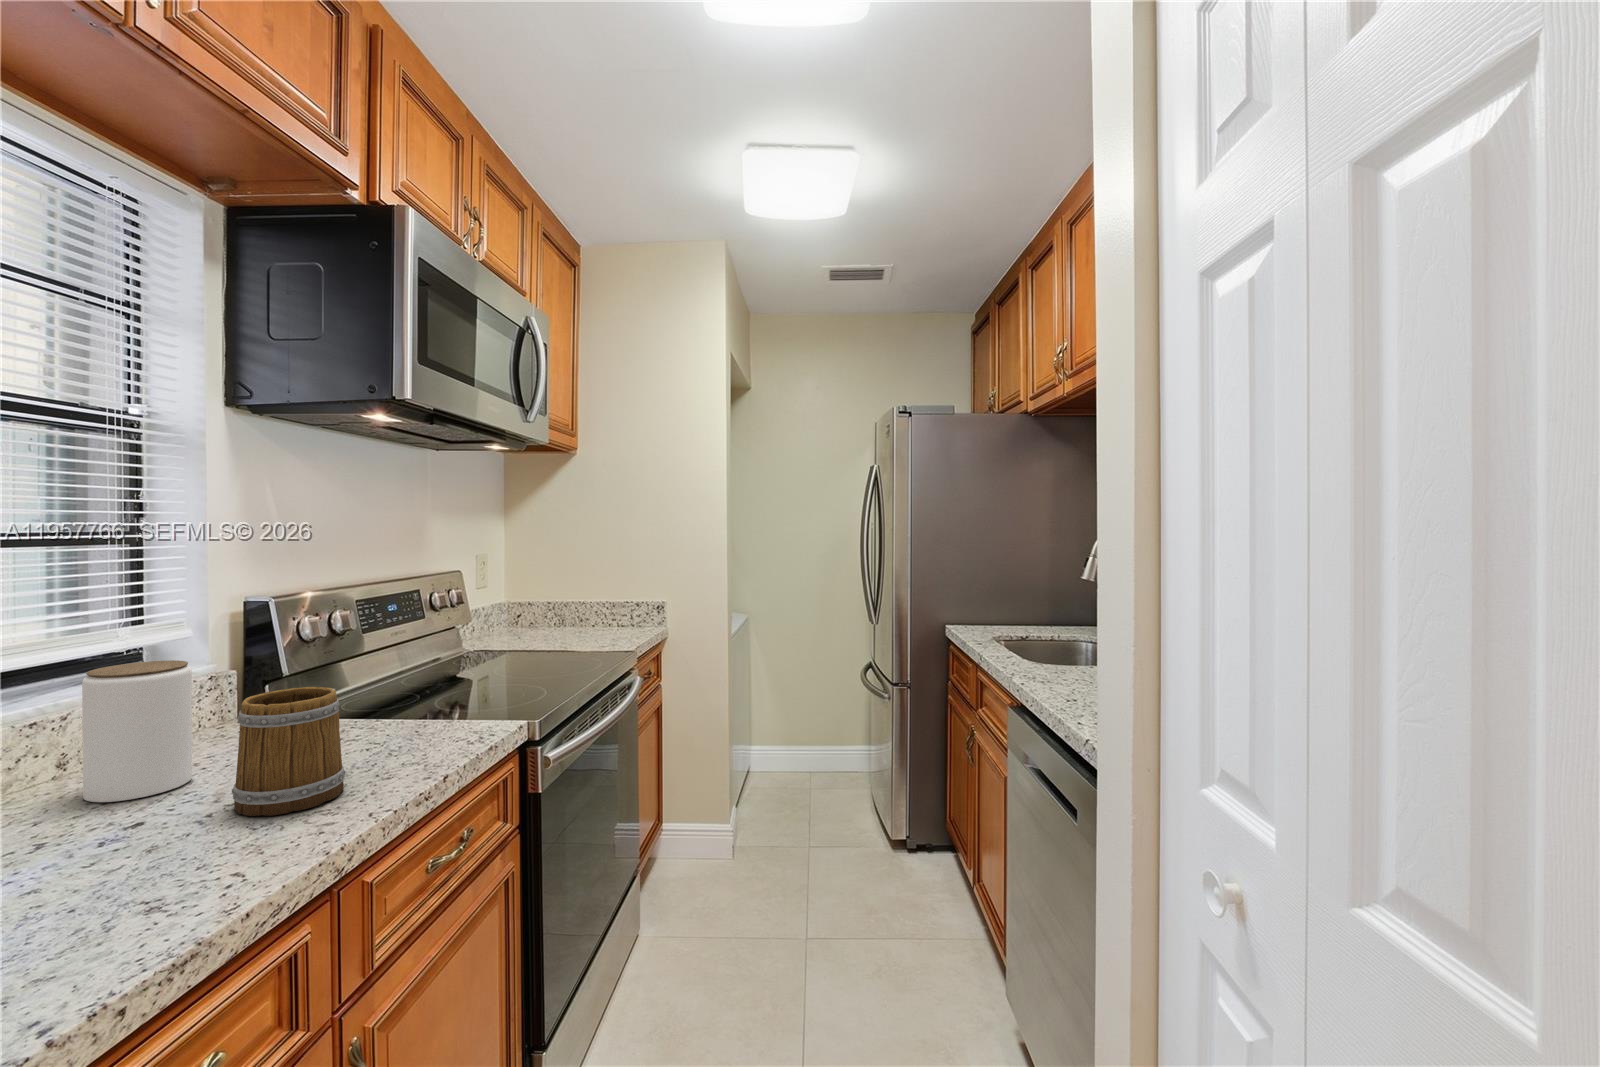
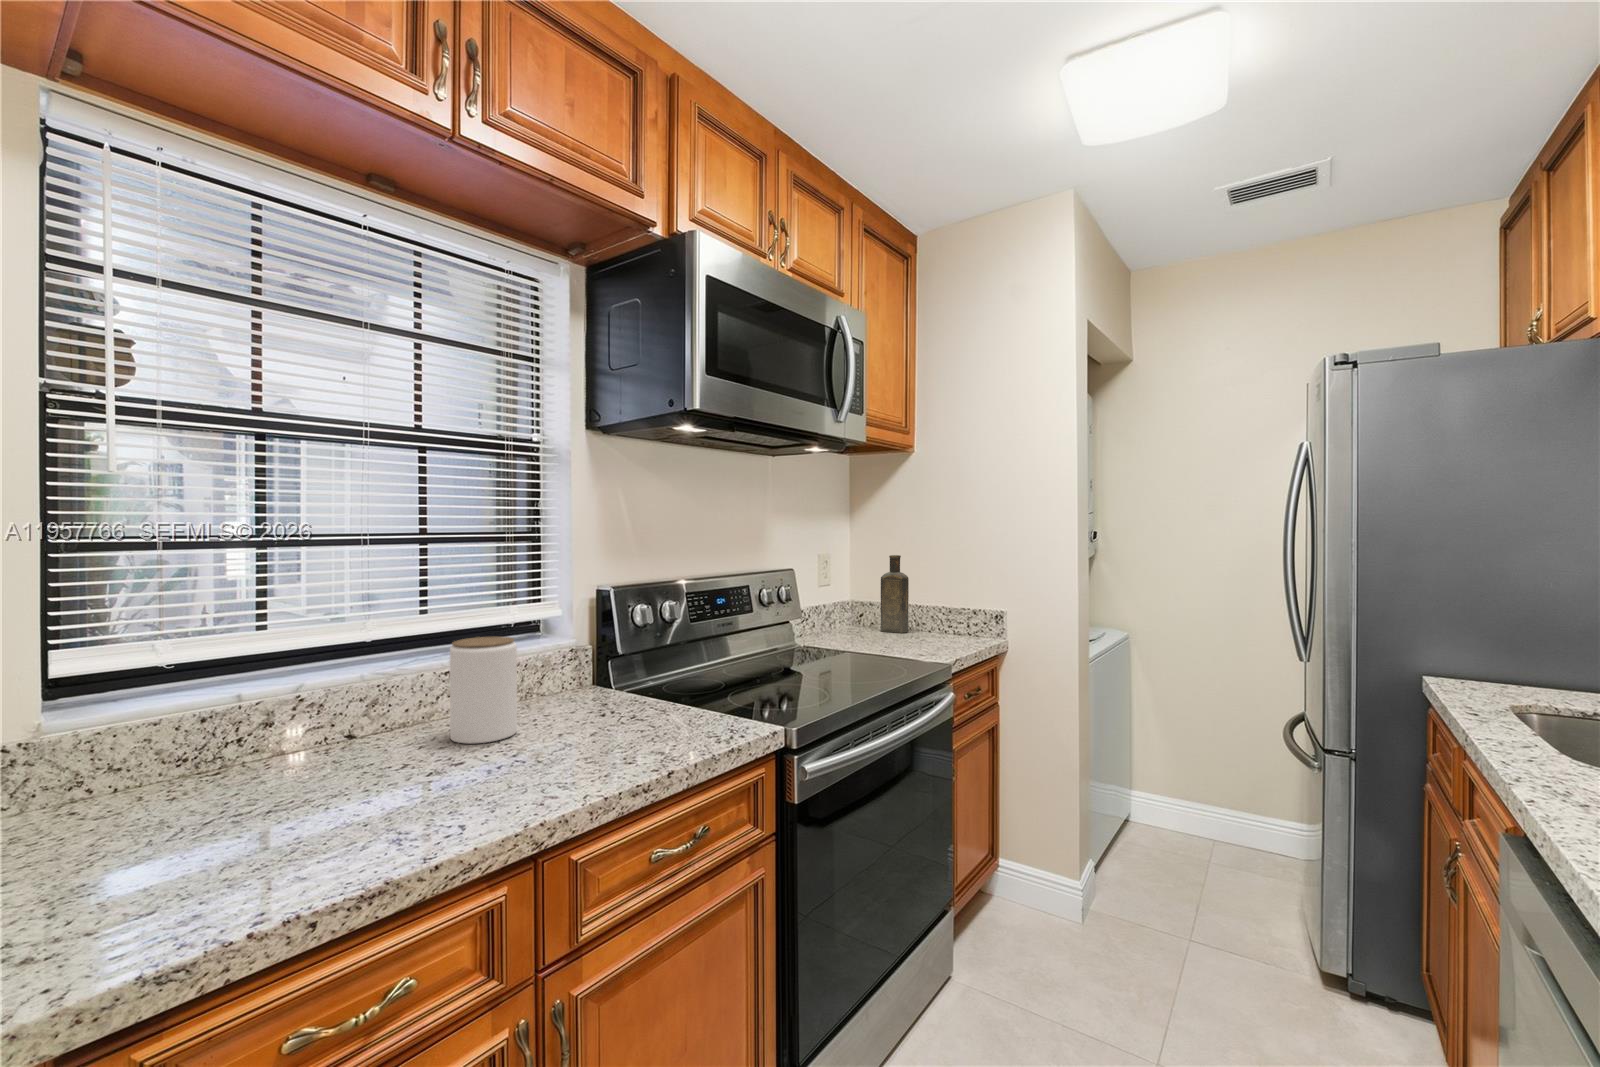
bottle: none [539,555,570,630] -> present [881,555,909,633]
mug: present [232,687,345,816] -> none [508,671,600,780]

